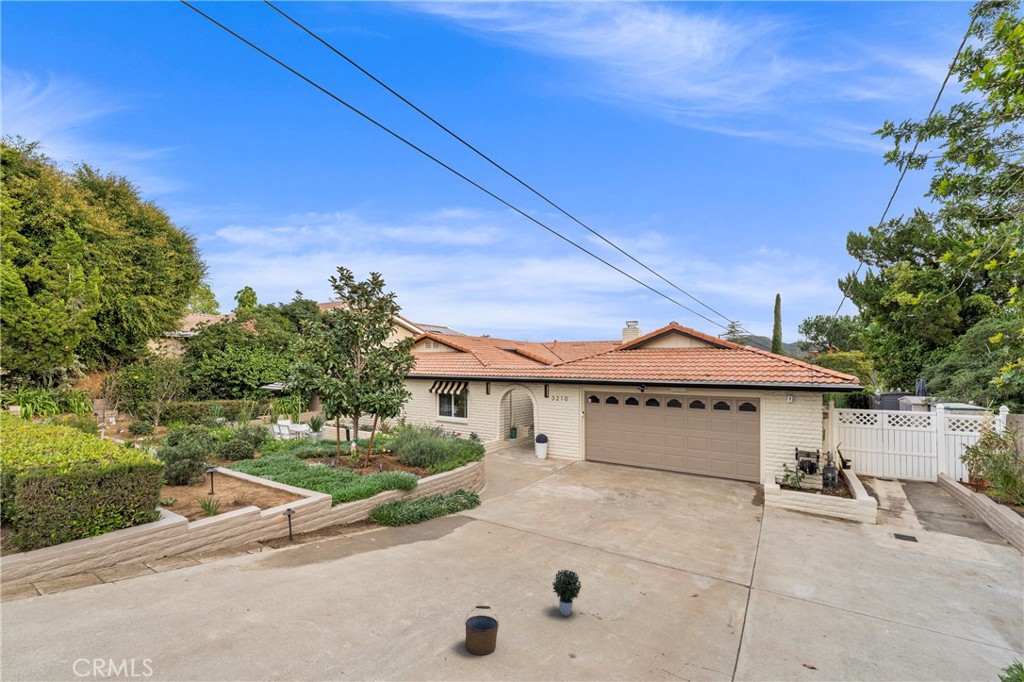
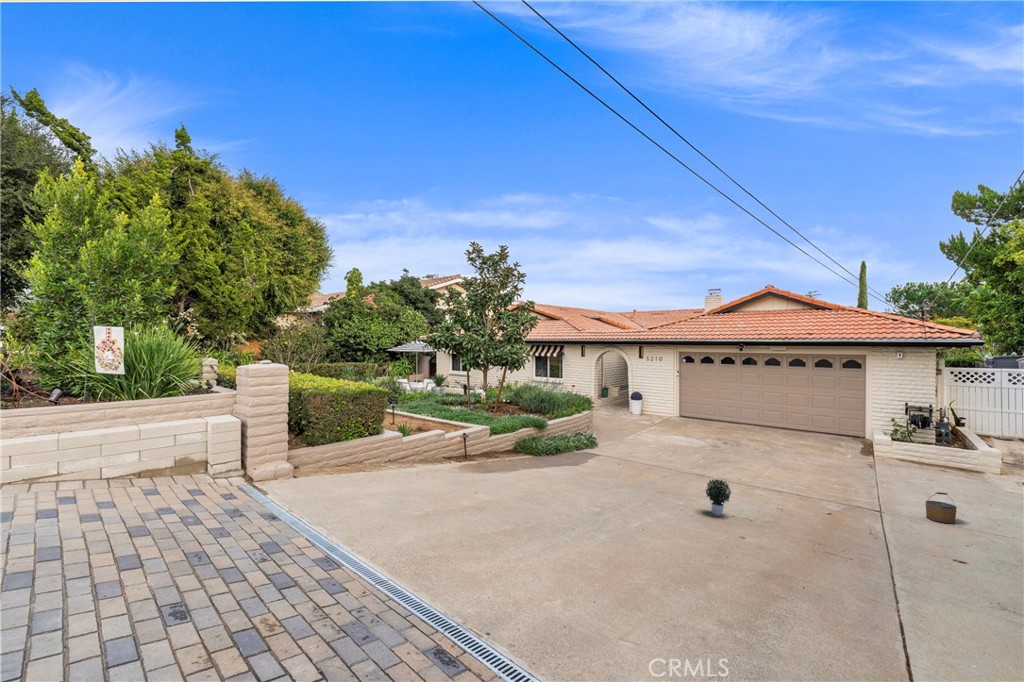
bucket: present [465,606,499,655] -> present [926,492,957,524]

